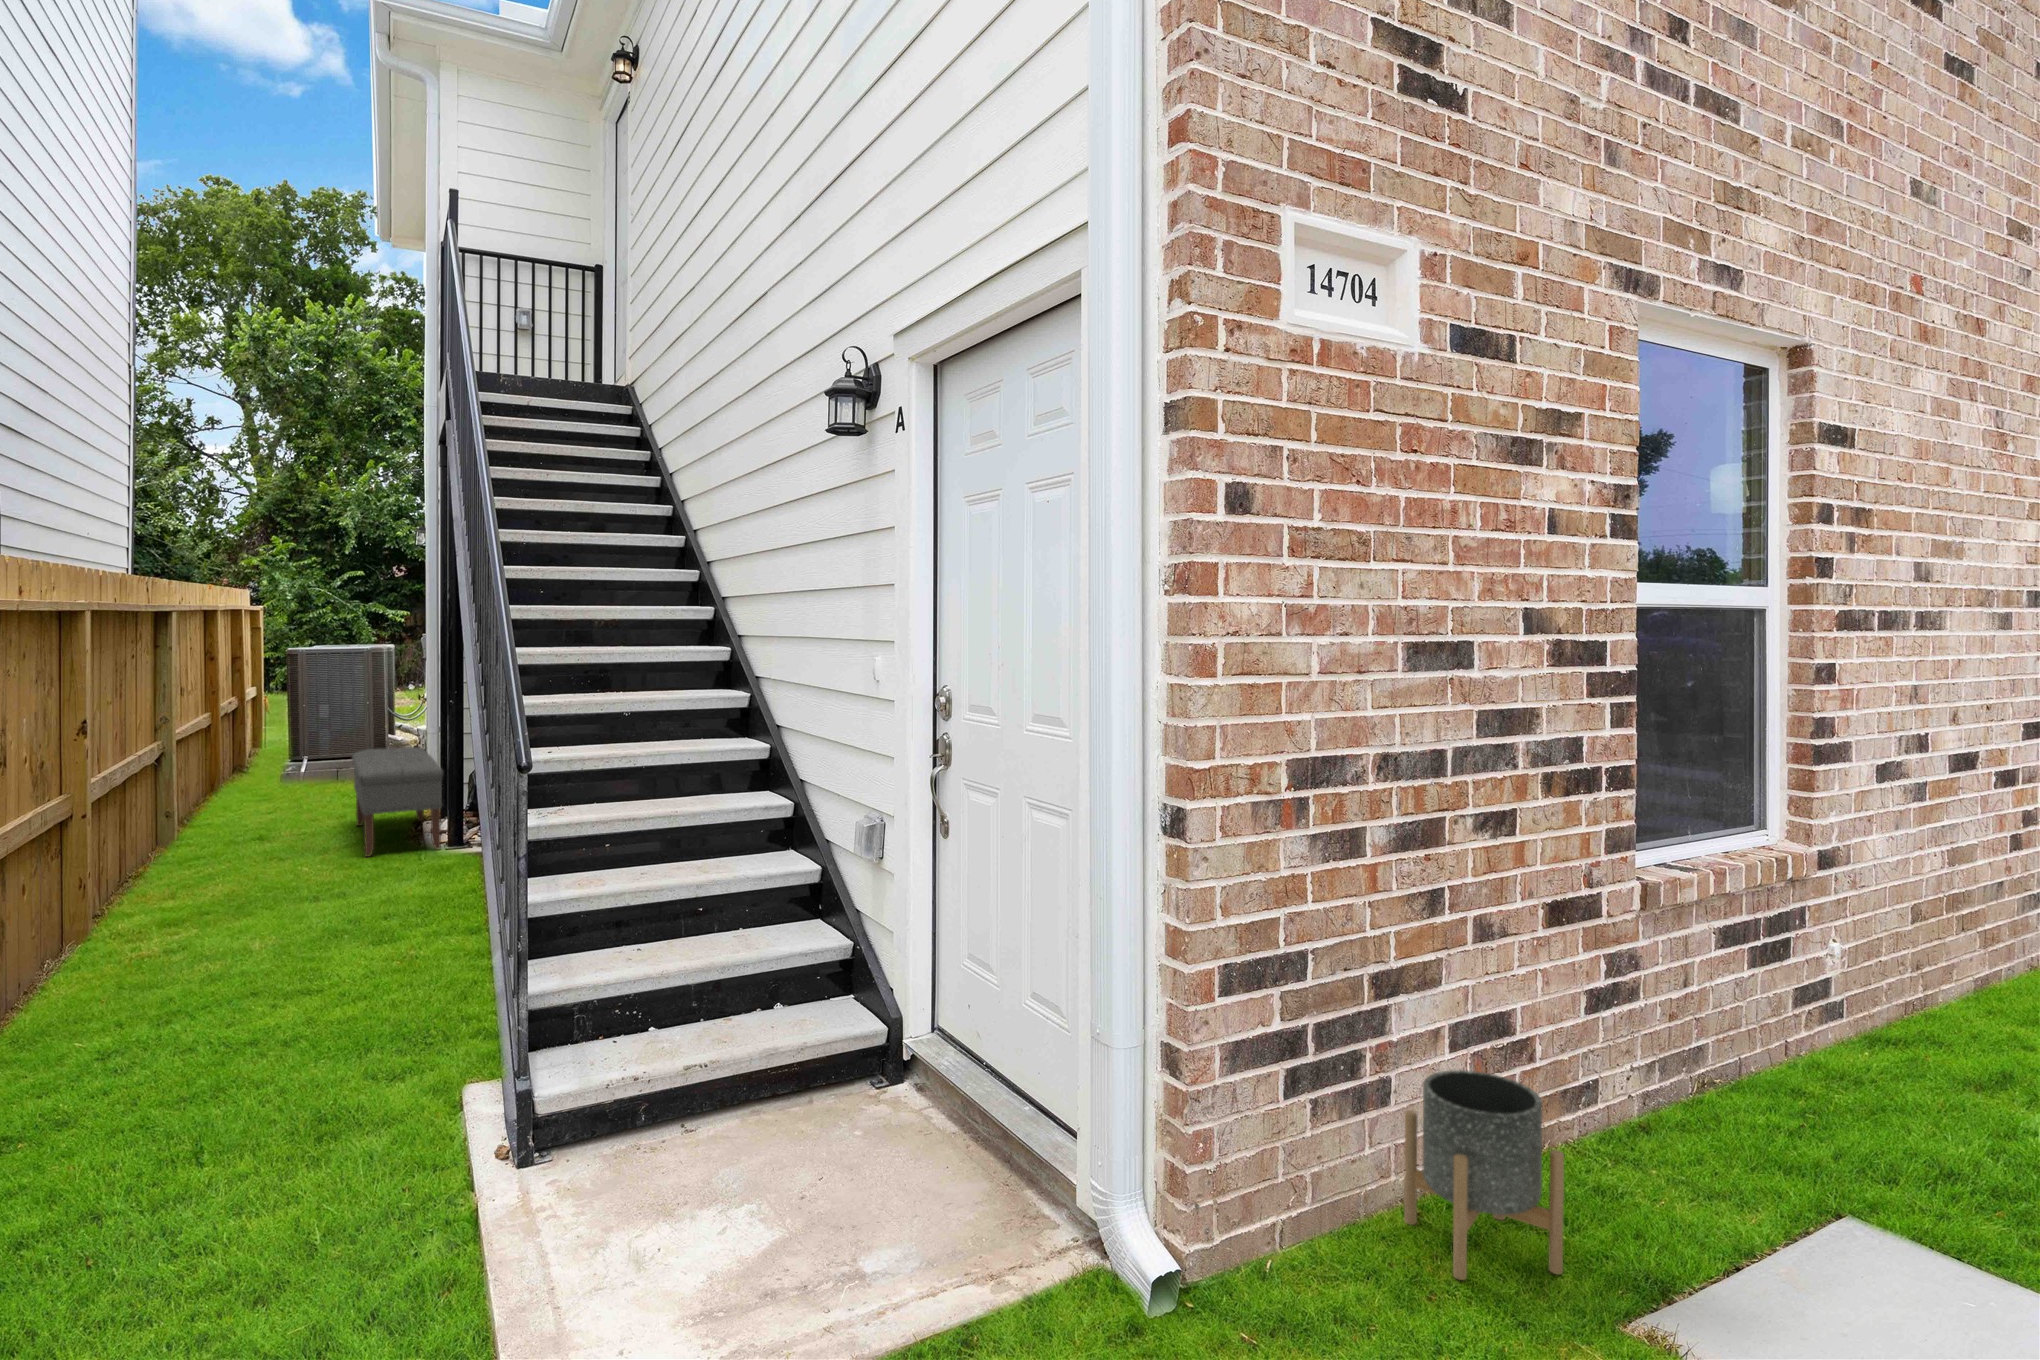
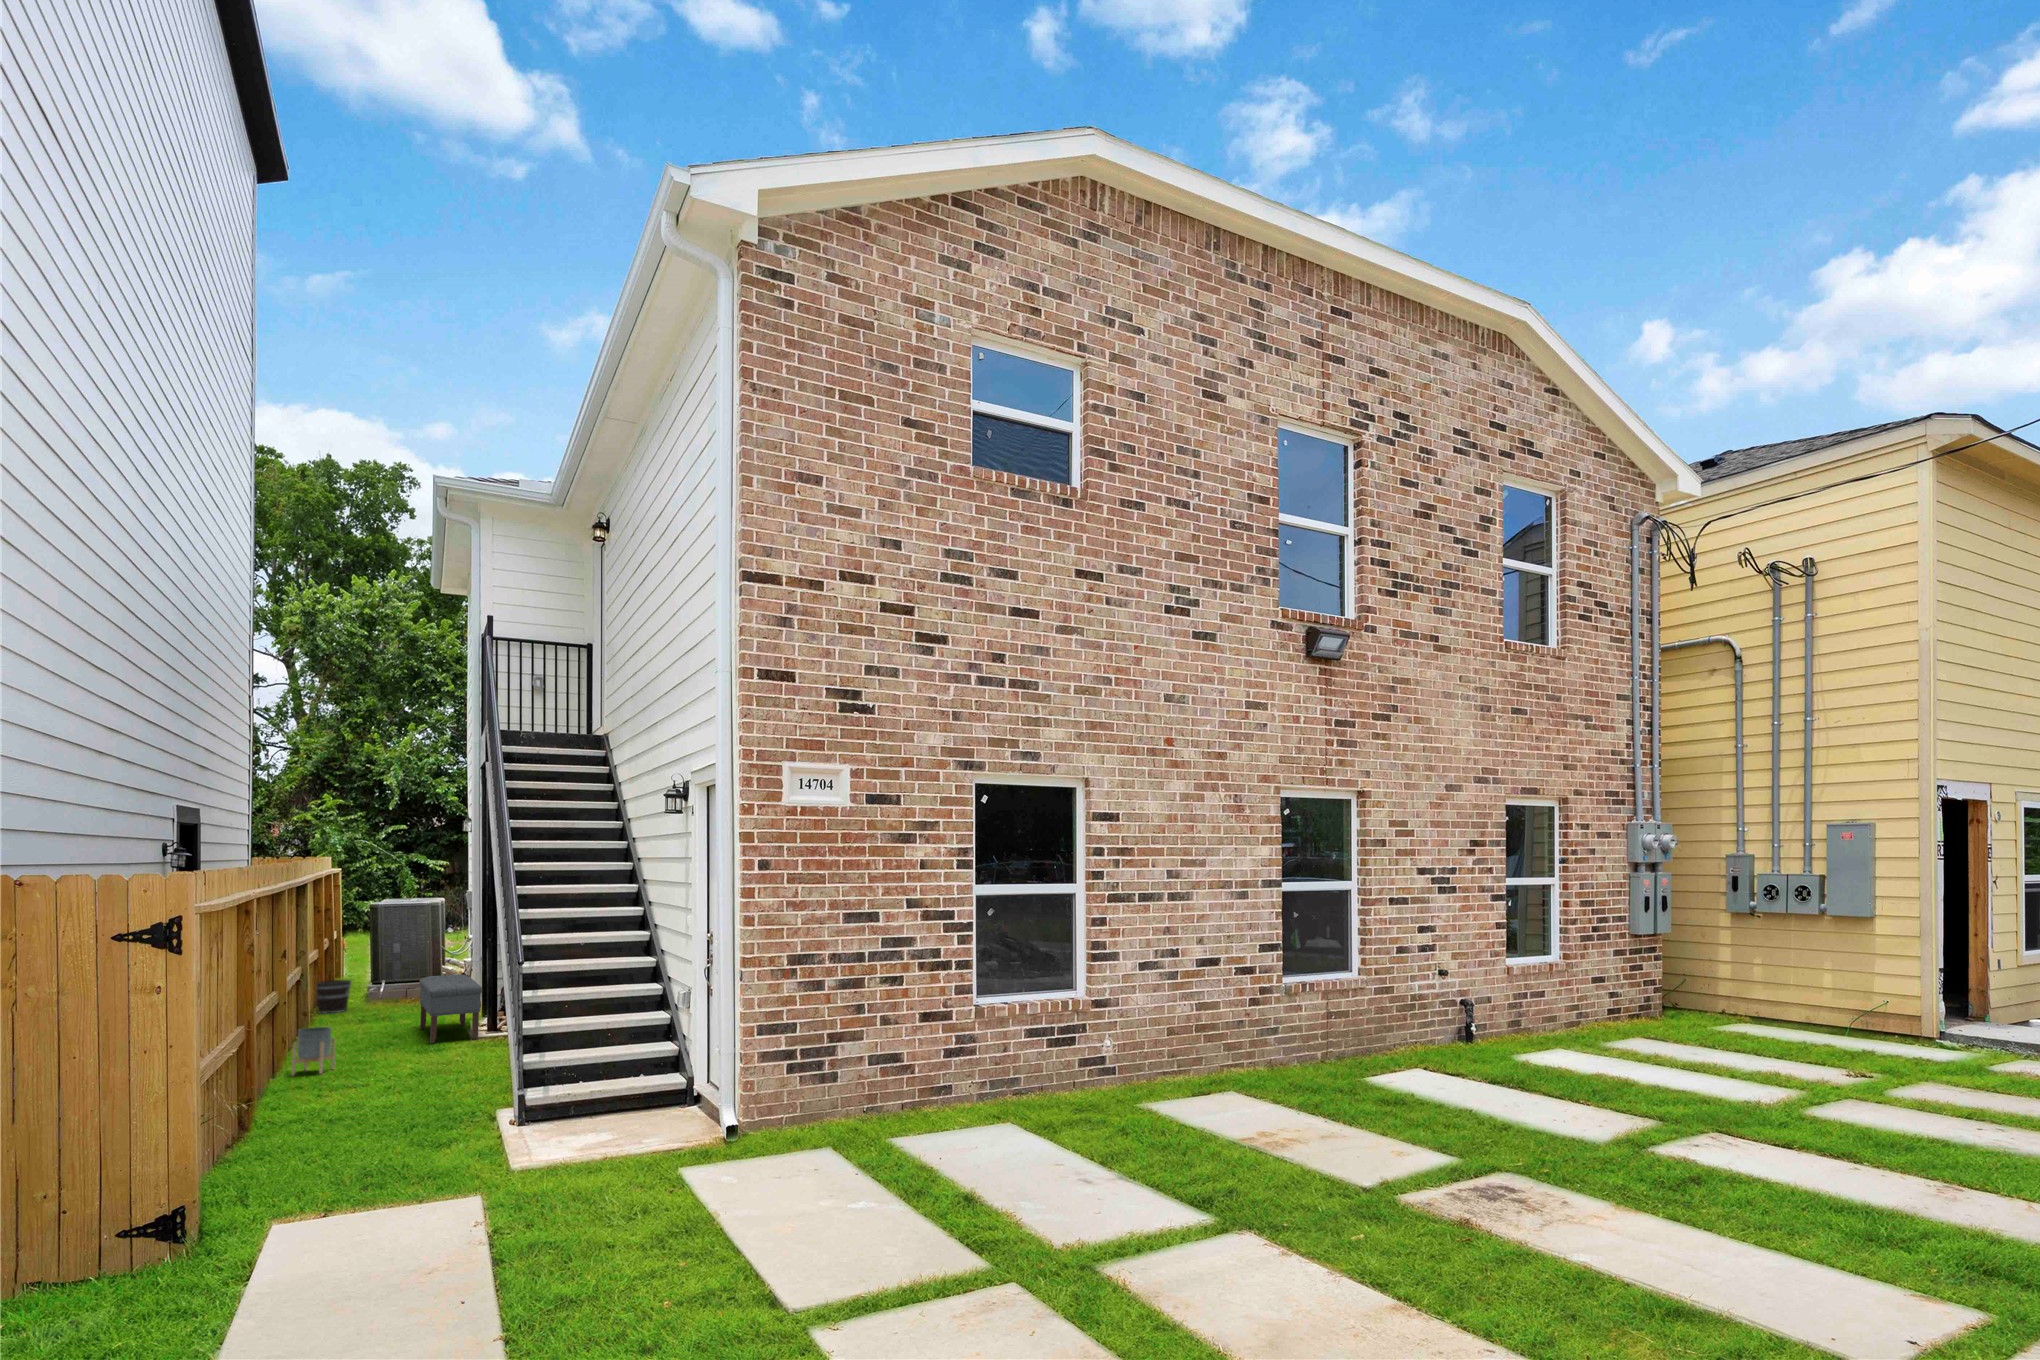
bucket: none [214,746,271,793] -> present [315,980,351,1013]
planter: present [1404,1070,1564,1280] -> present [292,1027,336,1075]

